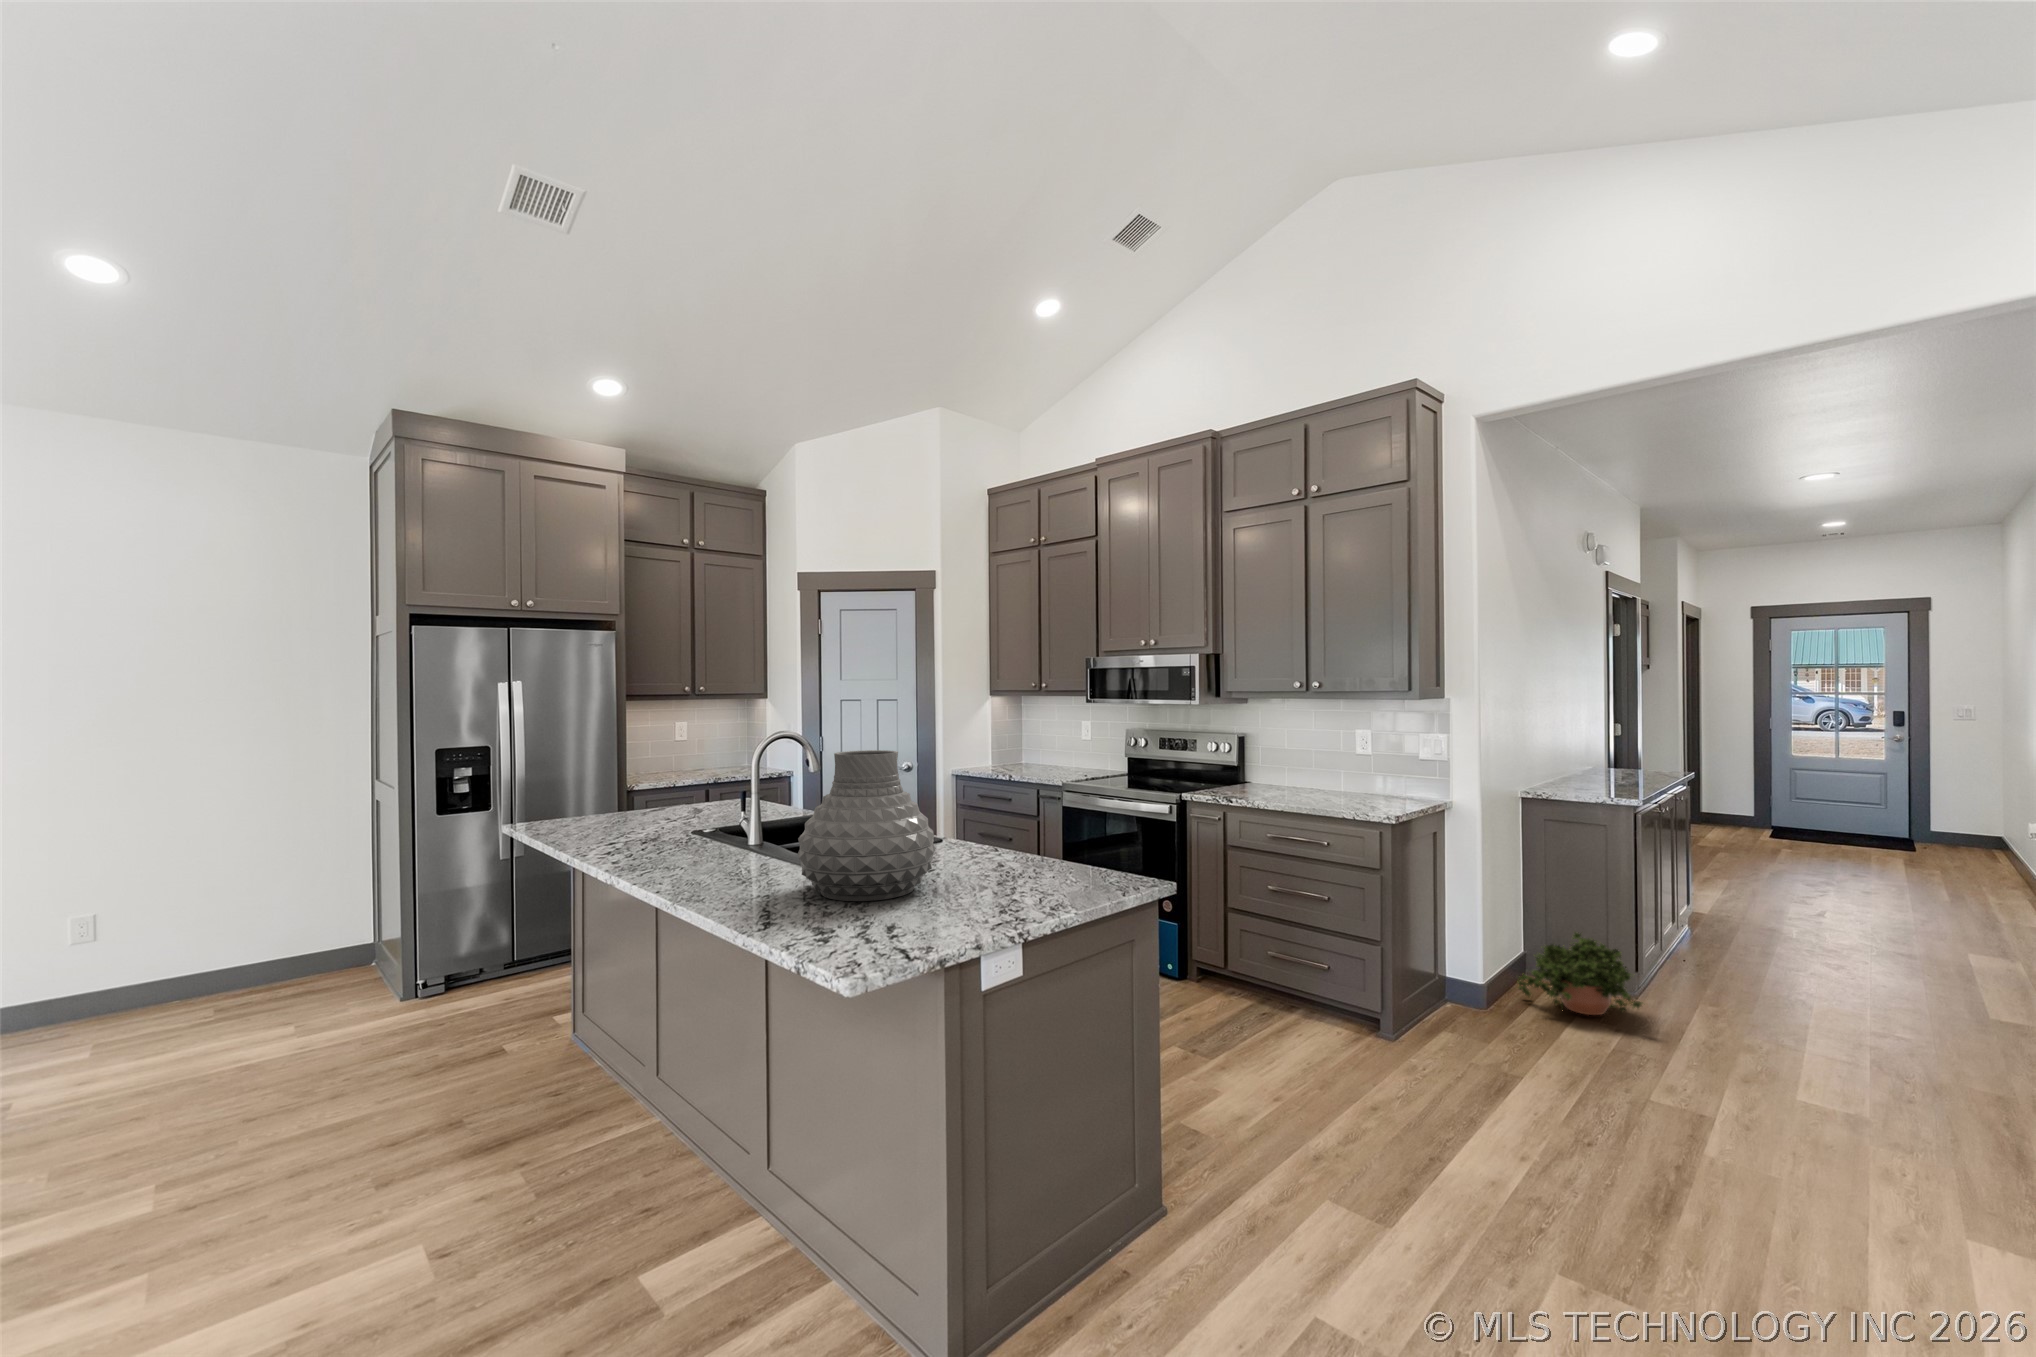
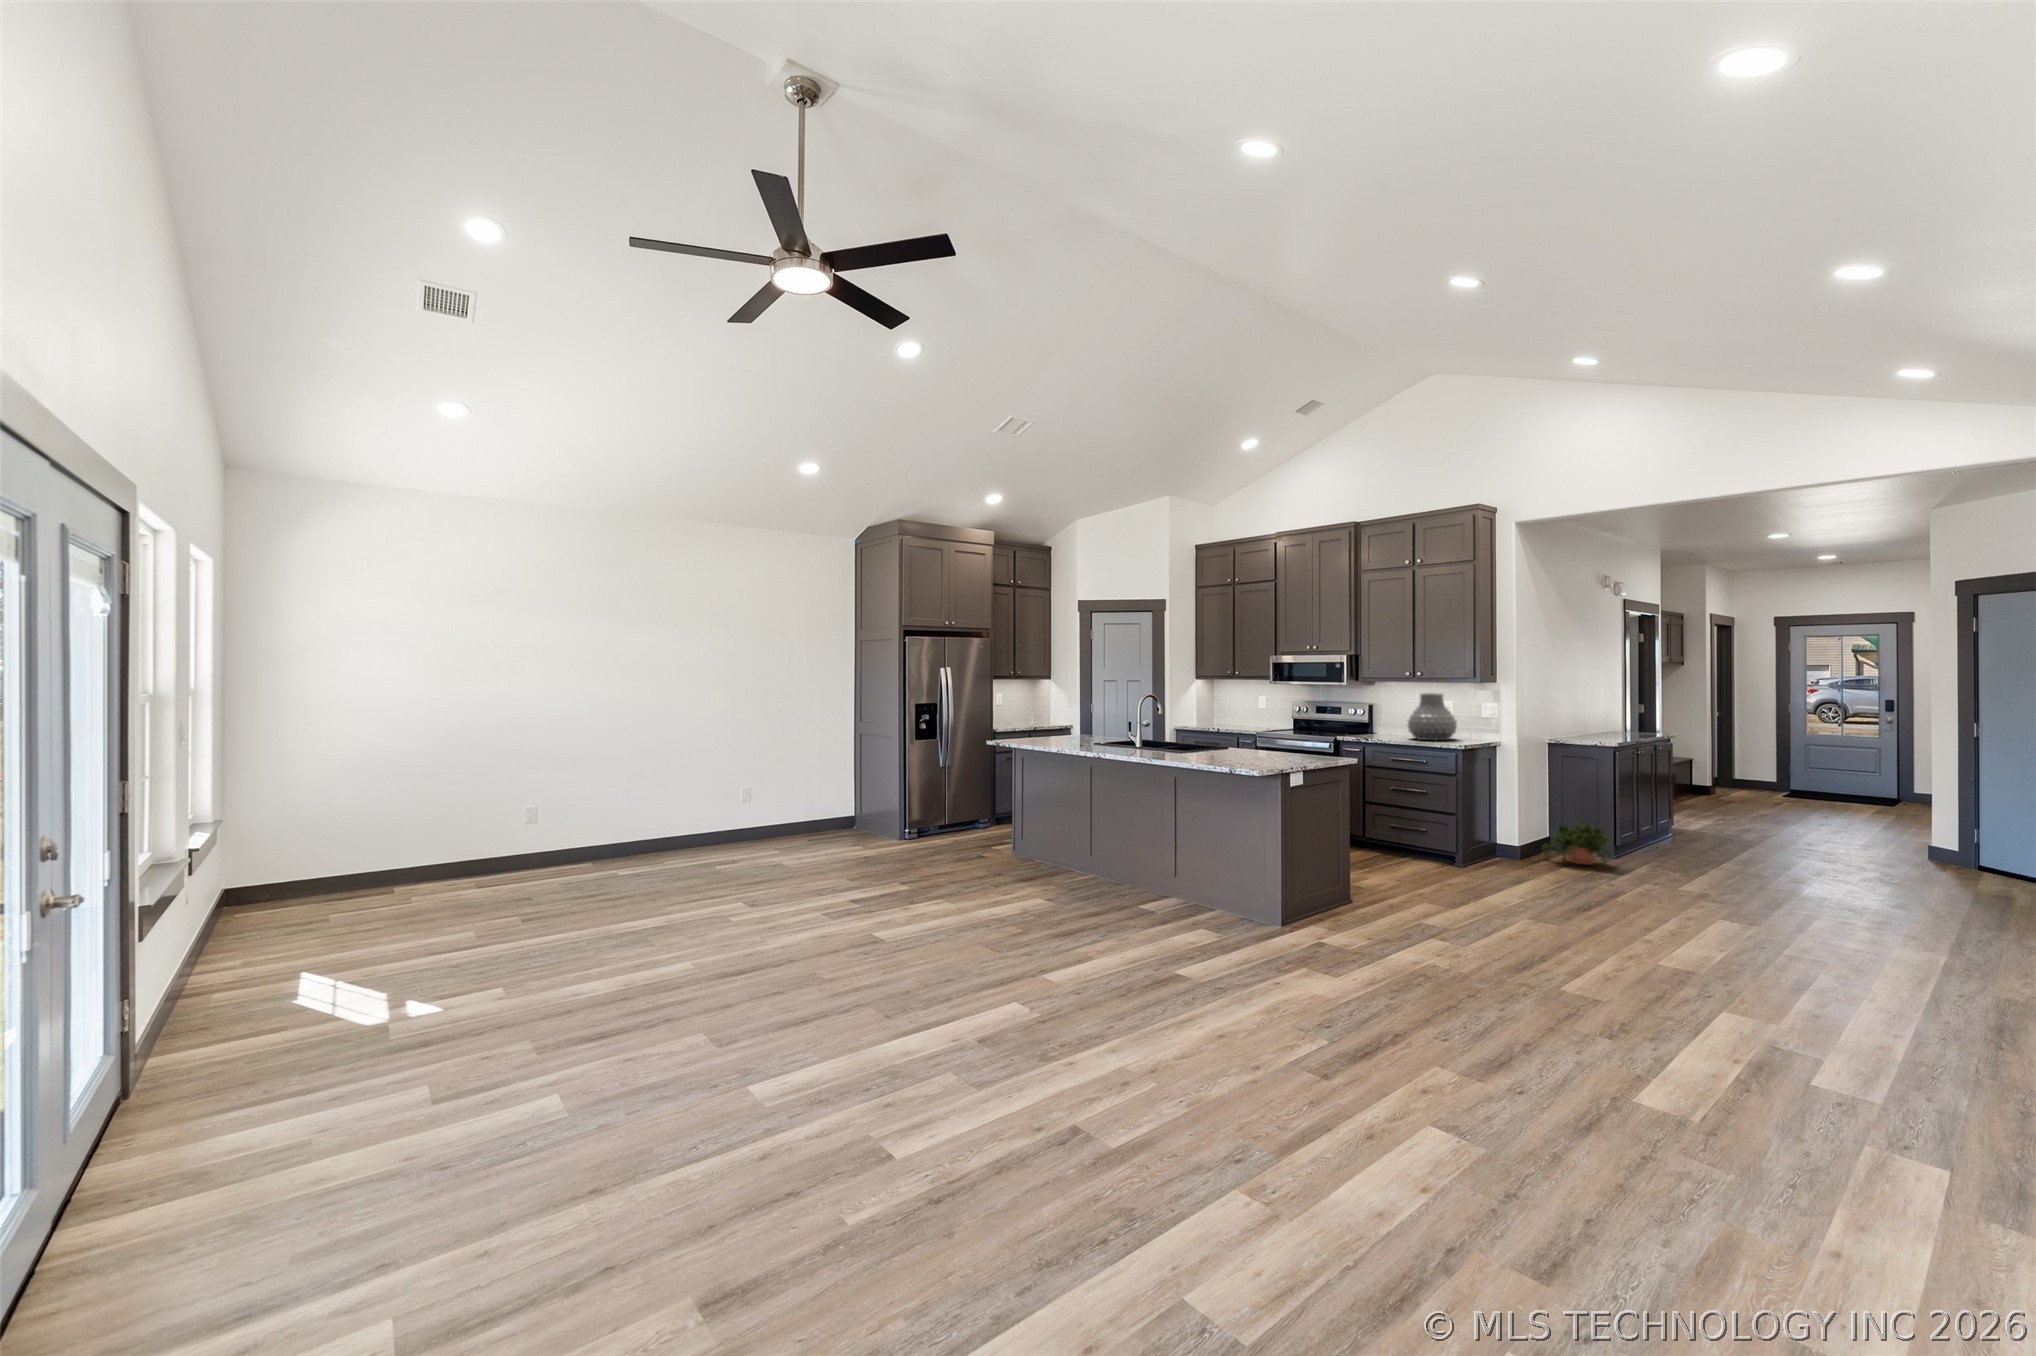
vase: present [797,750,936,901] -> present [1408,693,1457,740]

